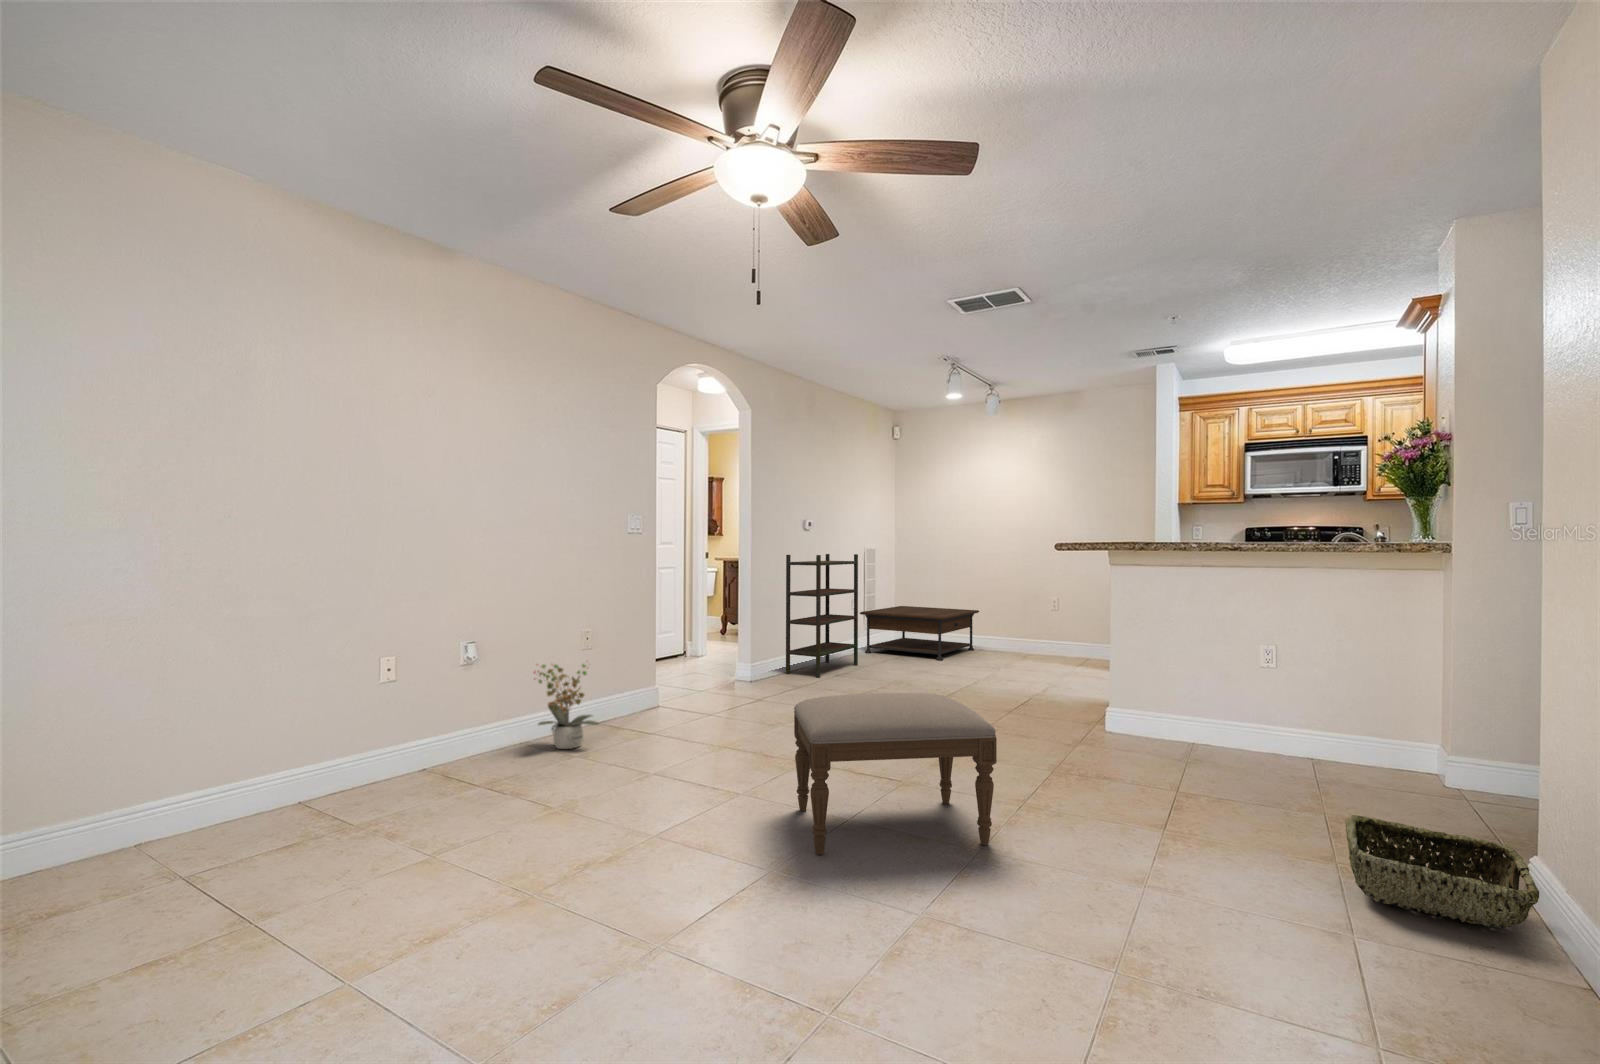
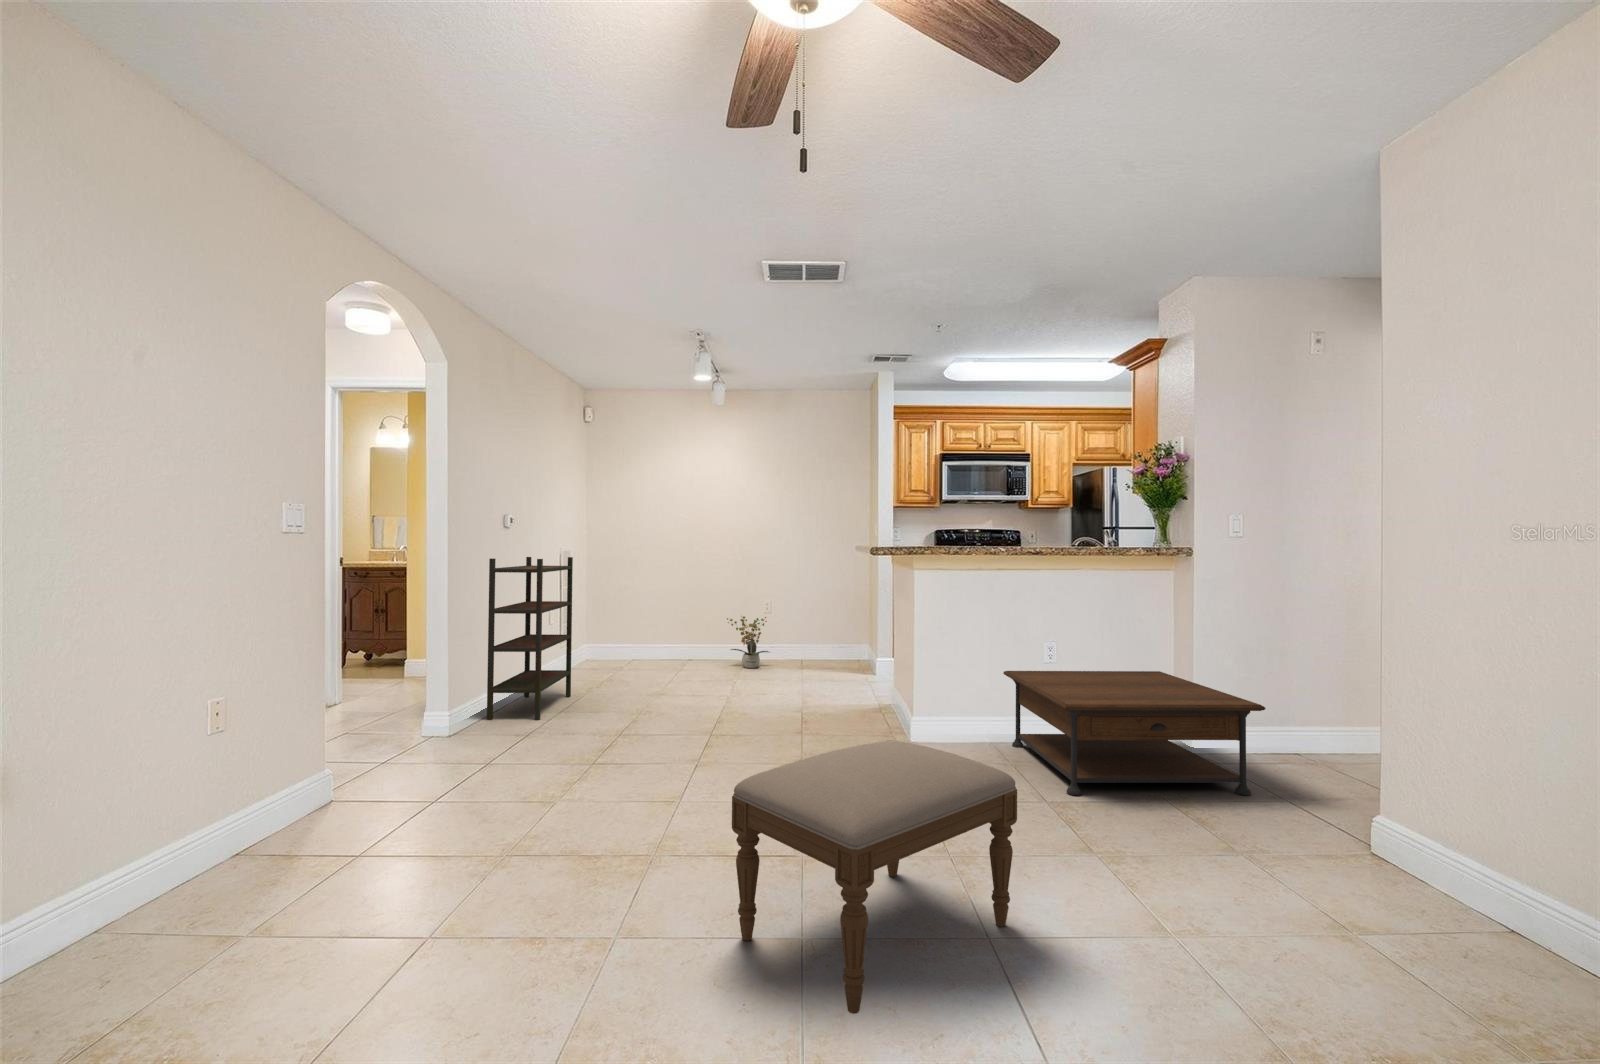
coffee table: present [860,606,979,660] -> present [1003,671,1266,795]
potted plant: present [534,664,598,749] -> present [727,616,769,668]
woven basket: present [1345,815,1539,928] -> none [1283,806,1457,890]

